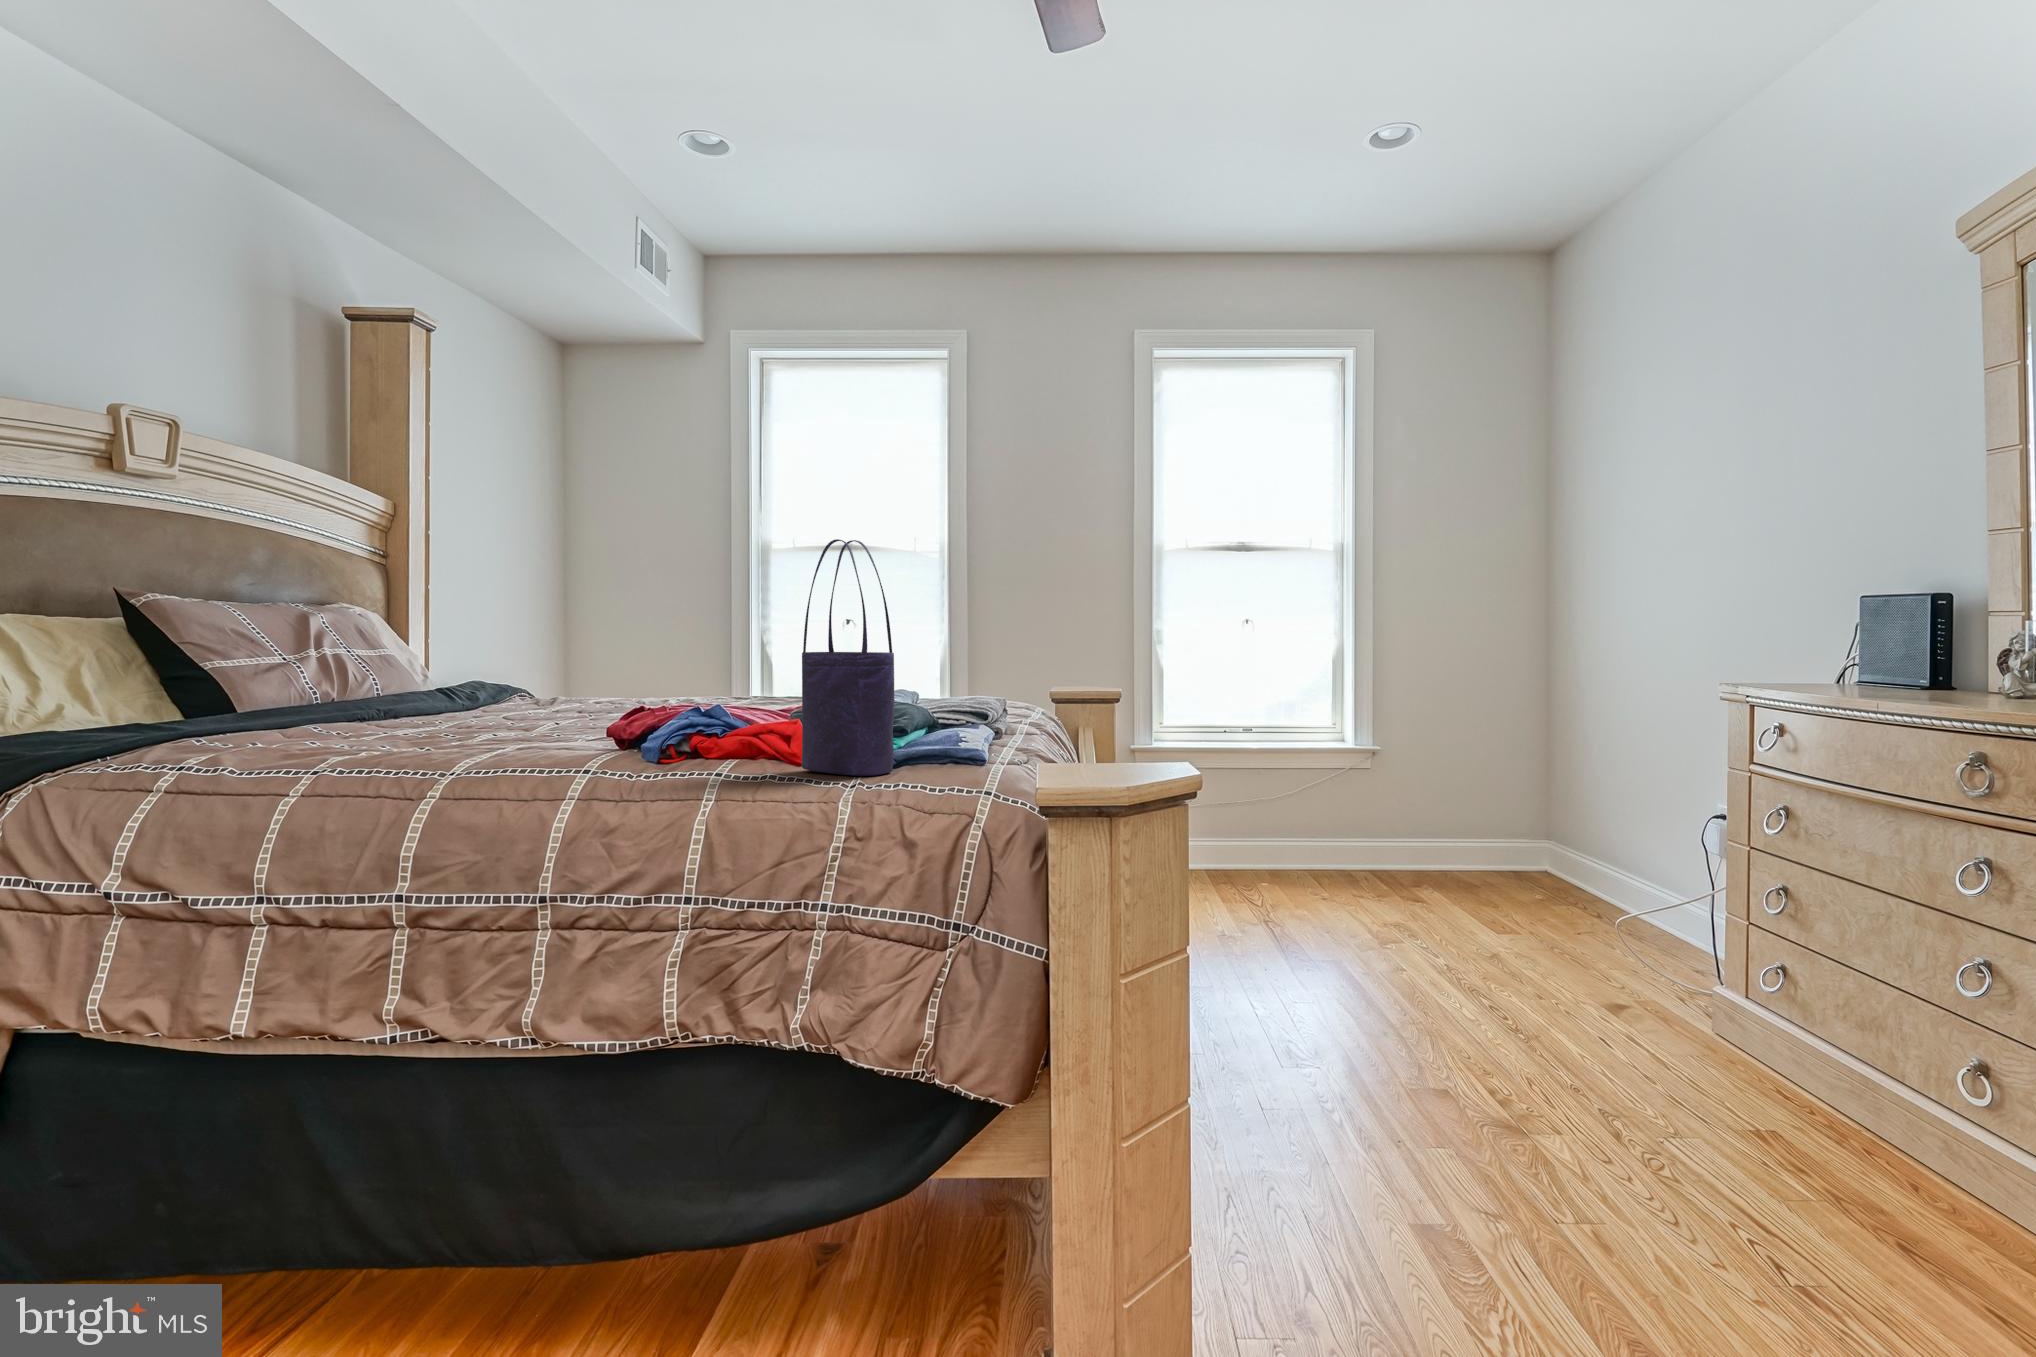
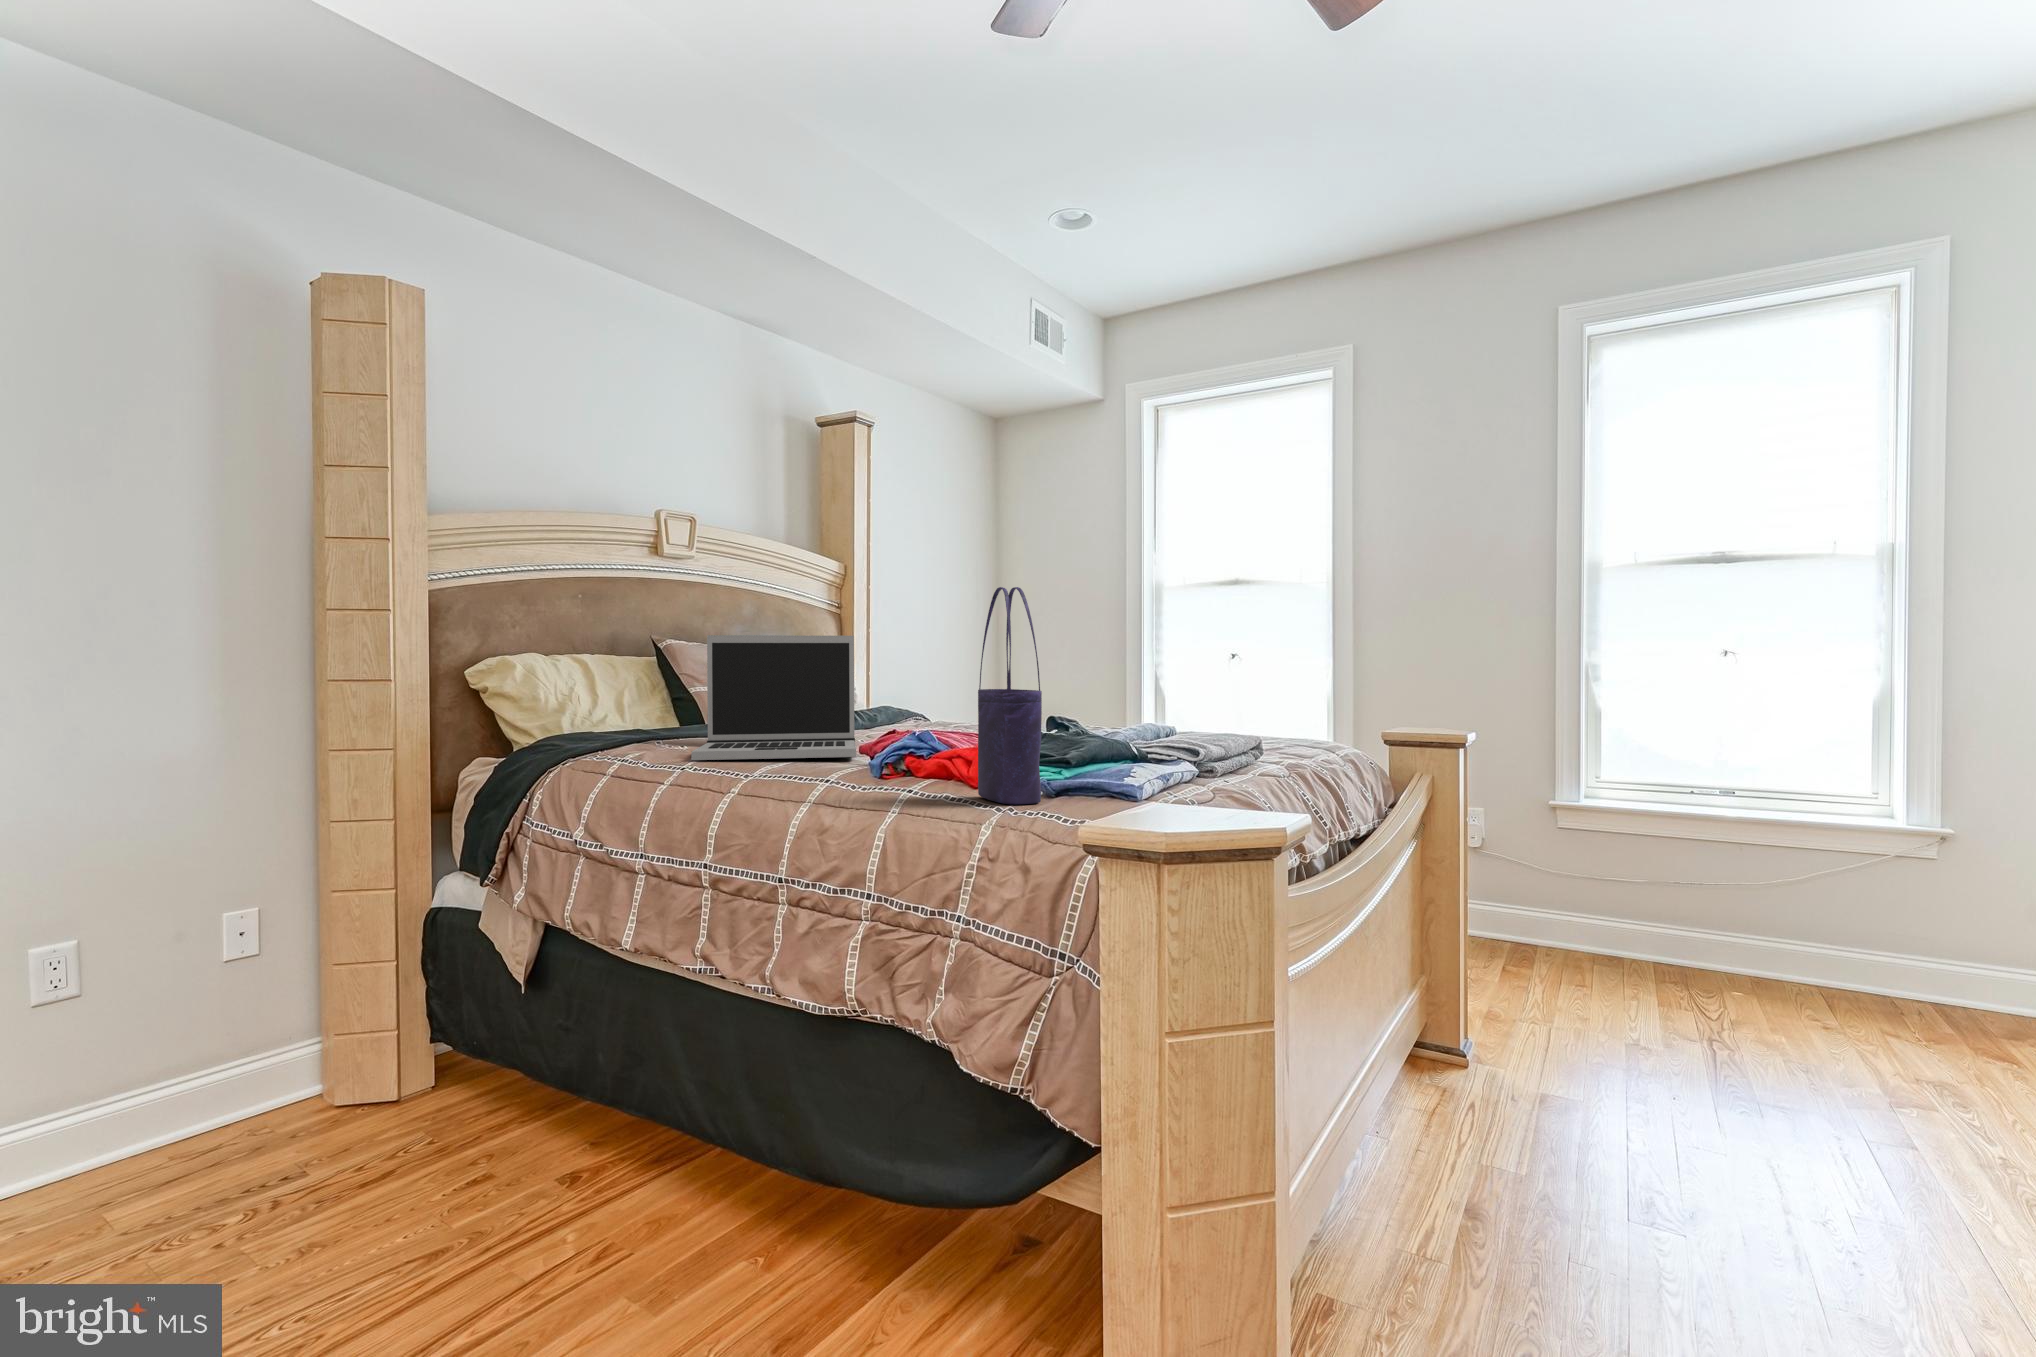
laptop: none [294,586,559,756] -> present [691,635,856,760]

